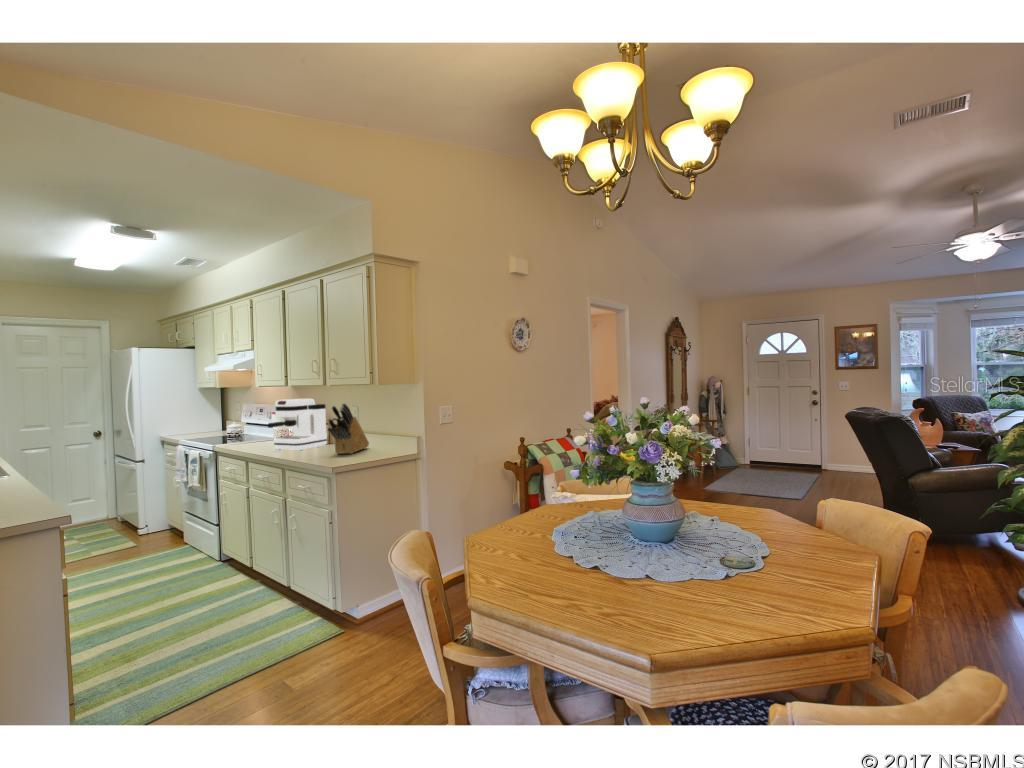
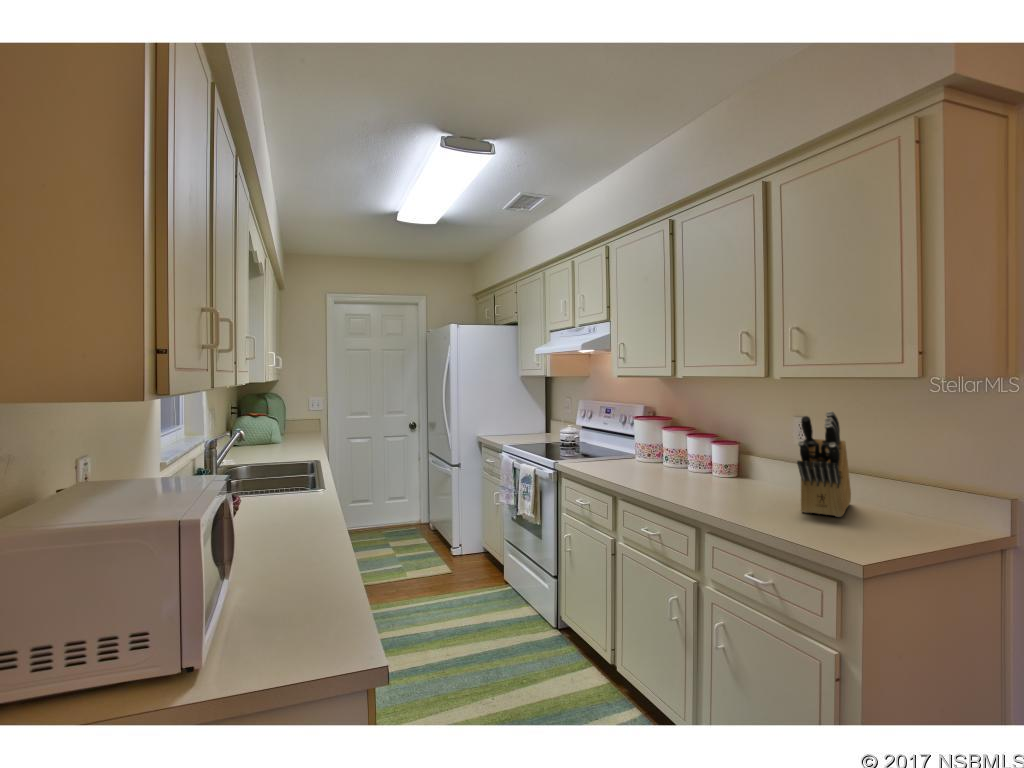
coffee maker: present [268,399,327,450] -> none [655,397,748,490]

